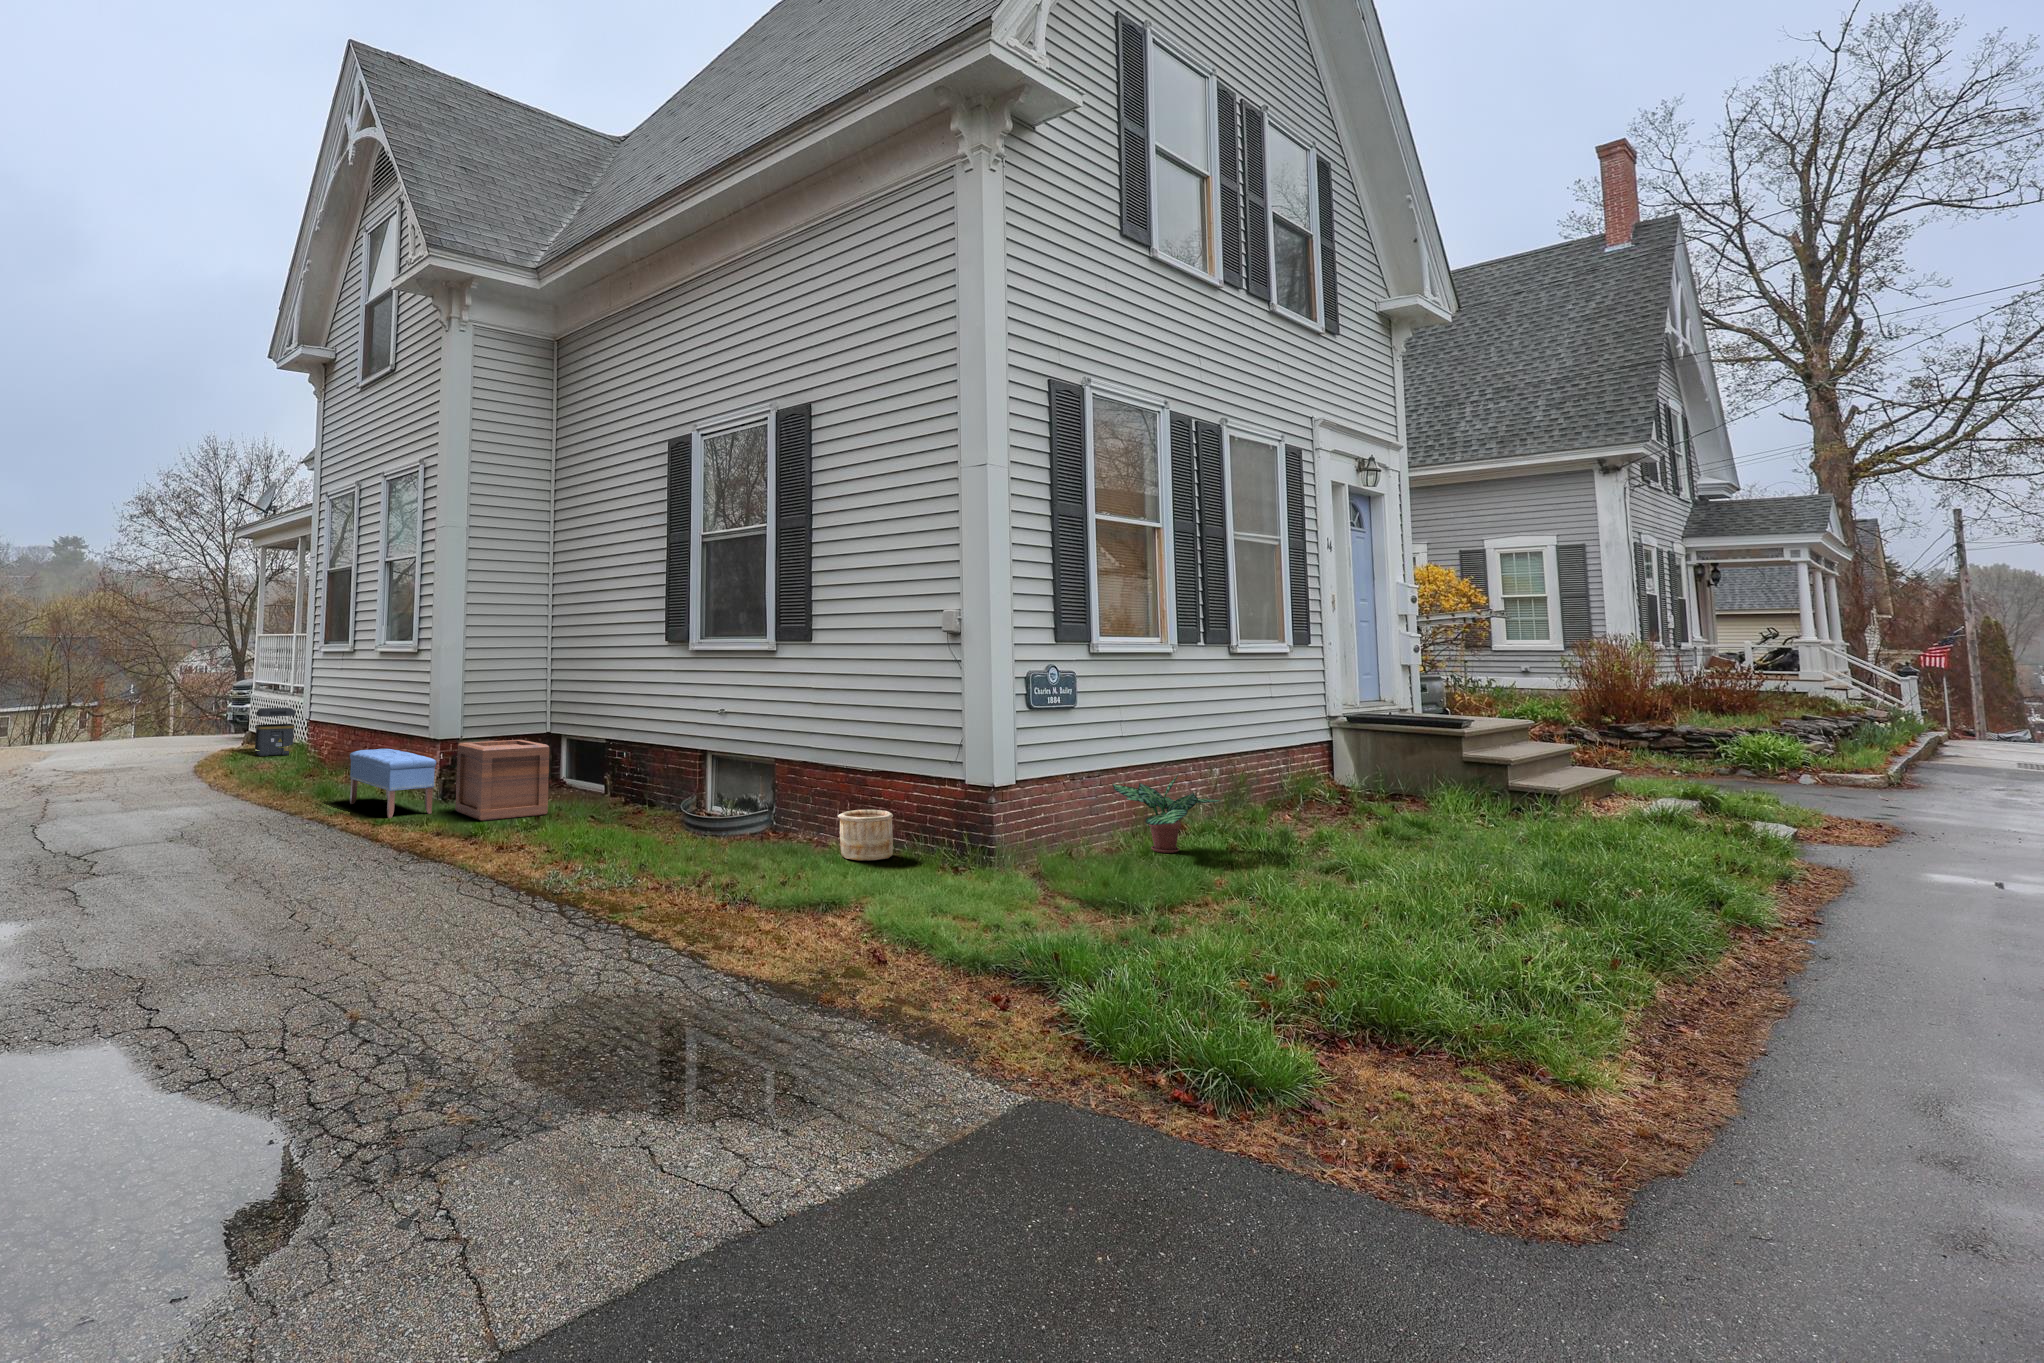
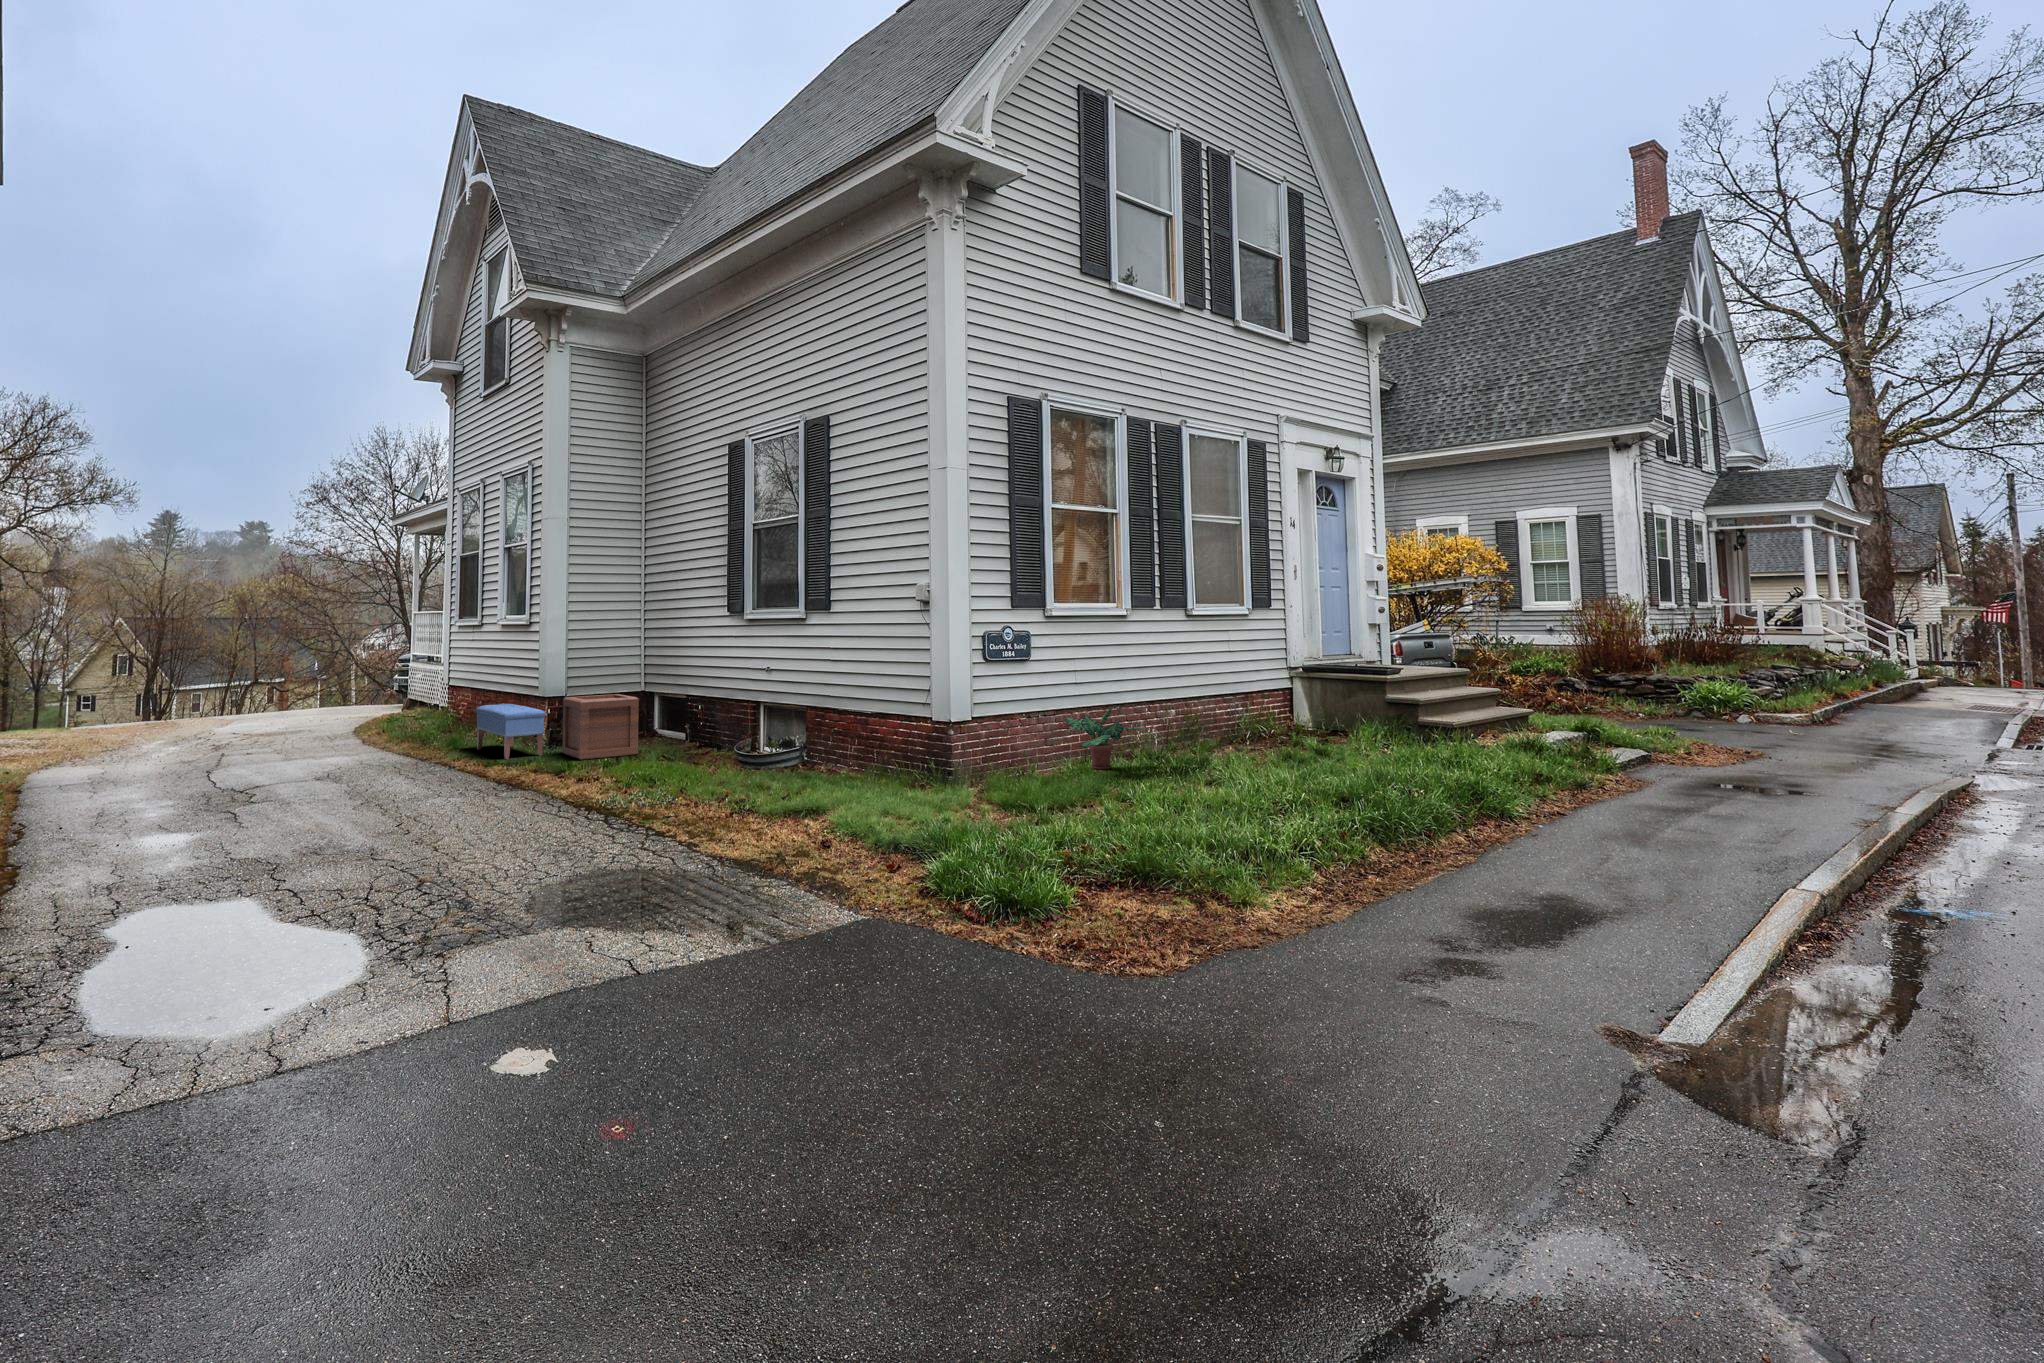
toolbox: present [255,708,295,756] -> none [409,673,443,715]
wooden bucket: present [838,810,893,860] -> none [842,740,885,779]

